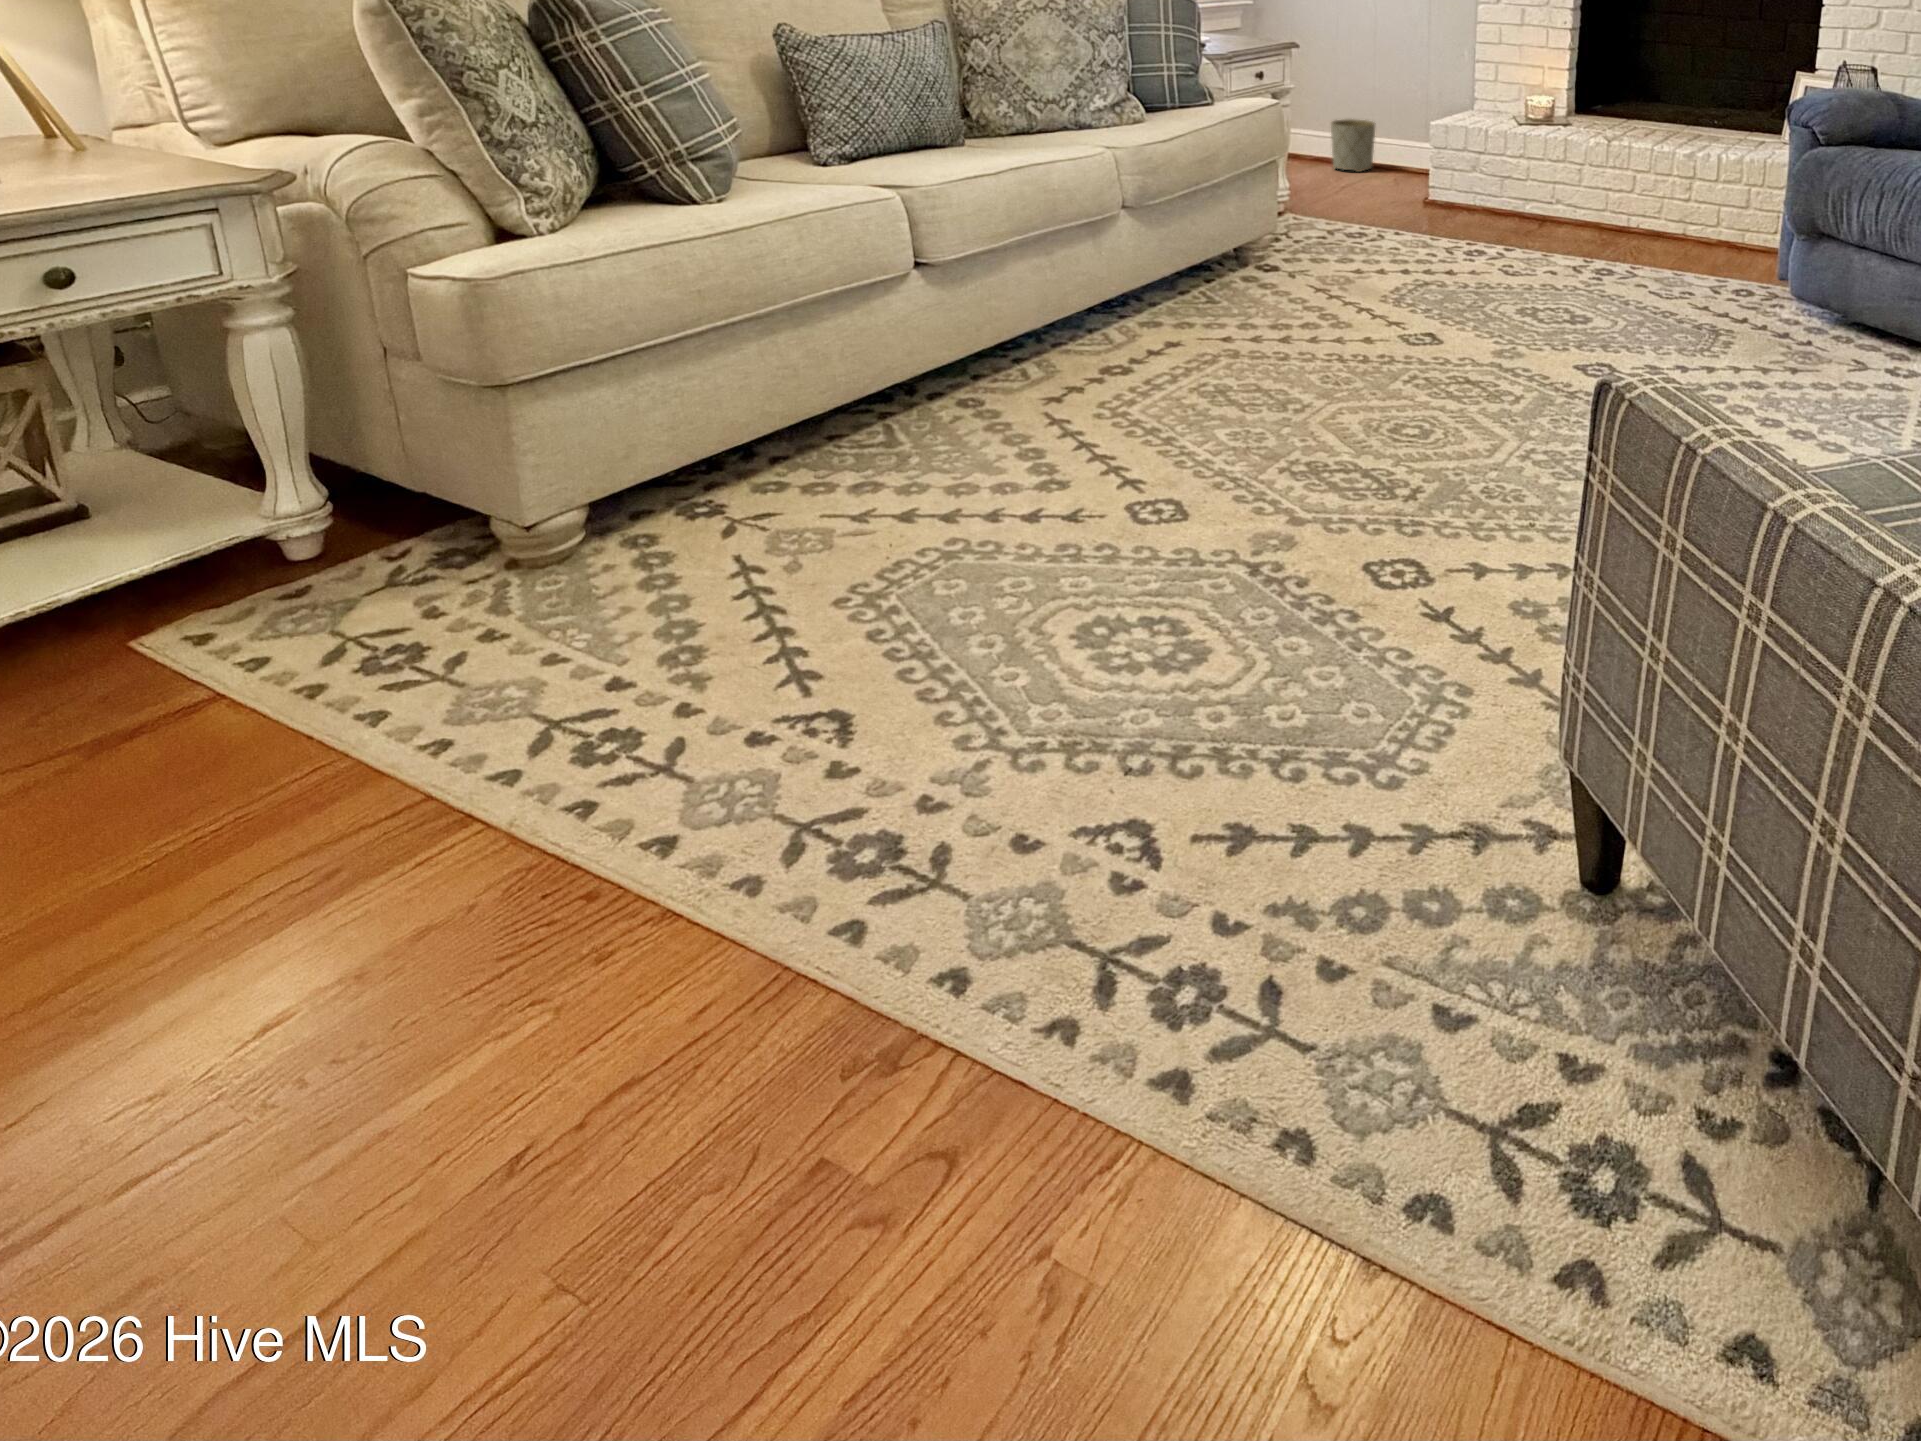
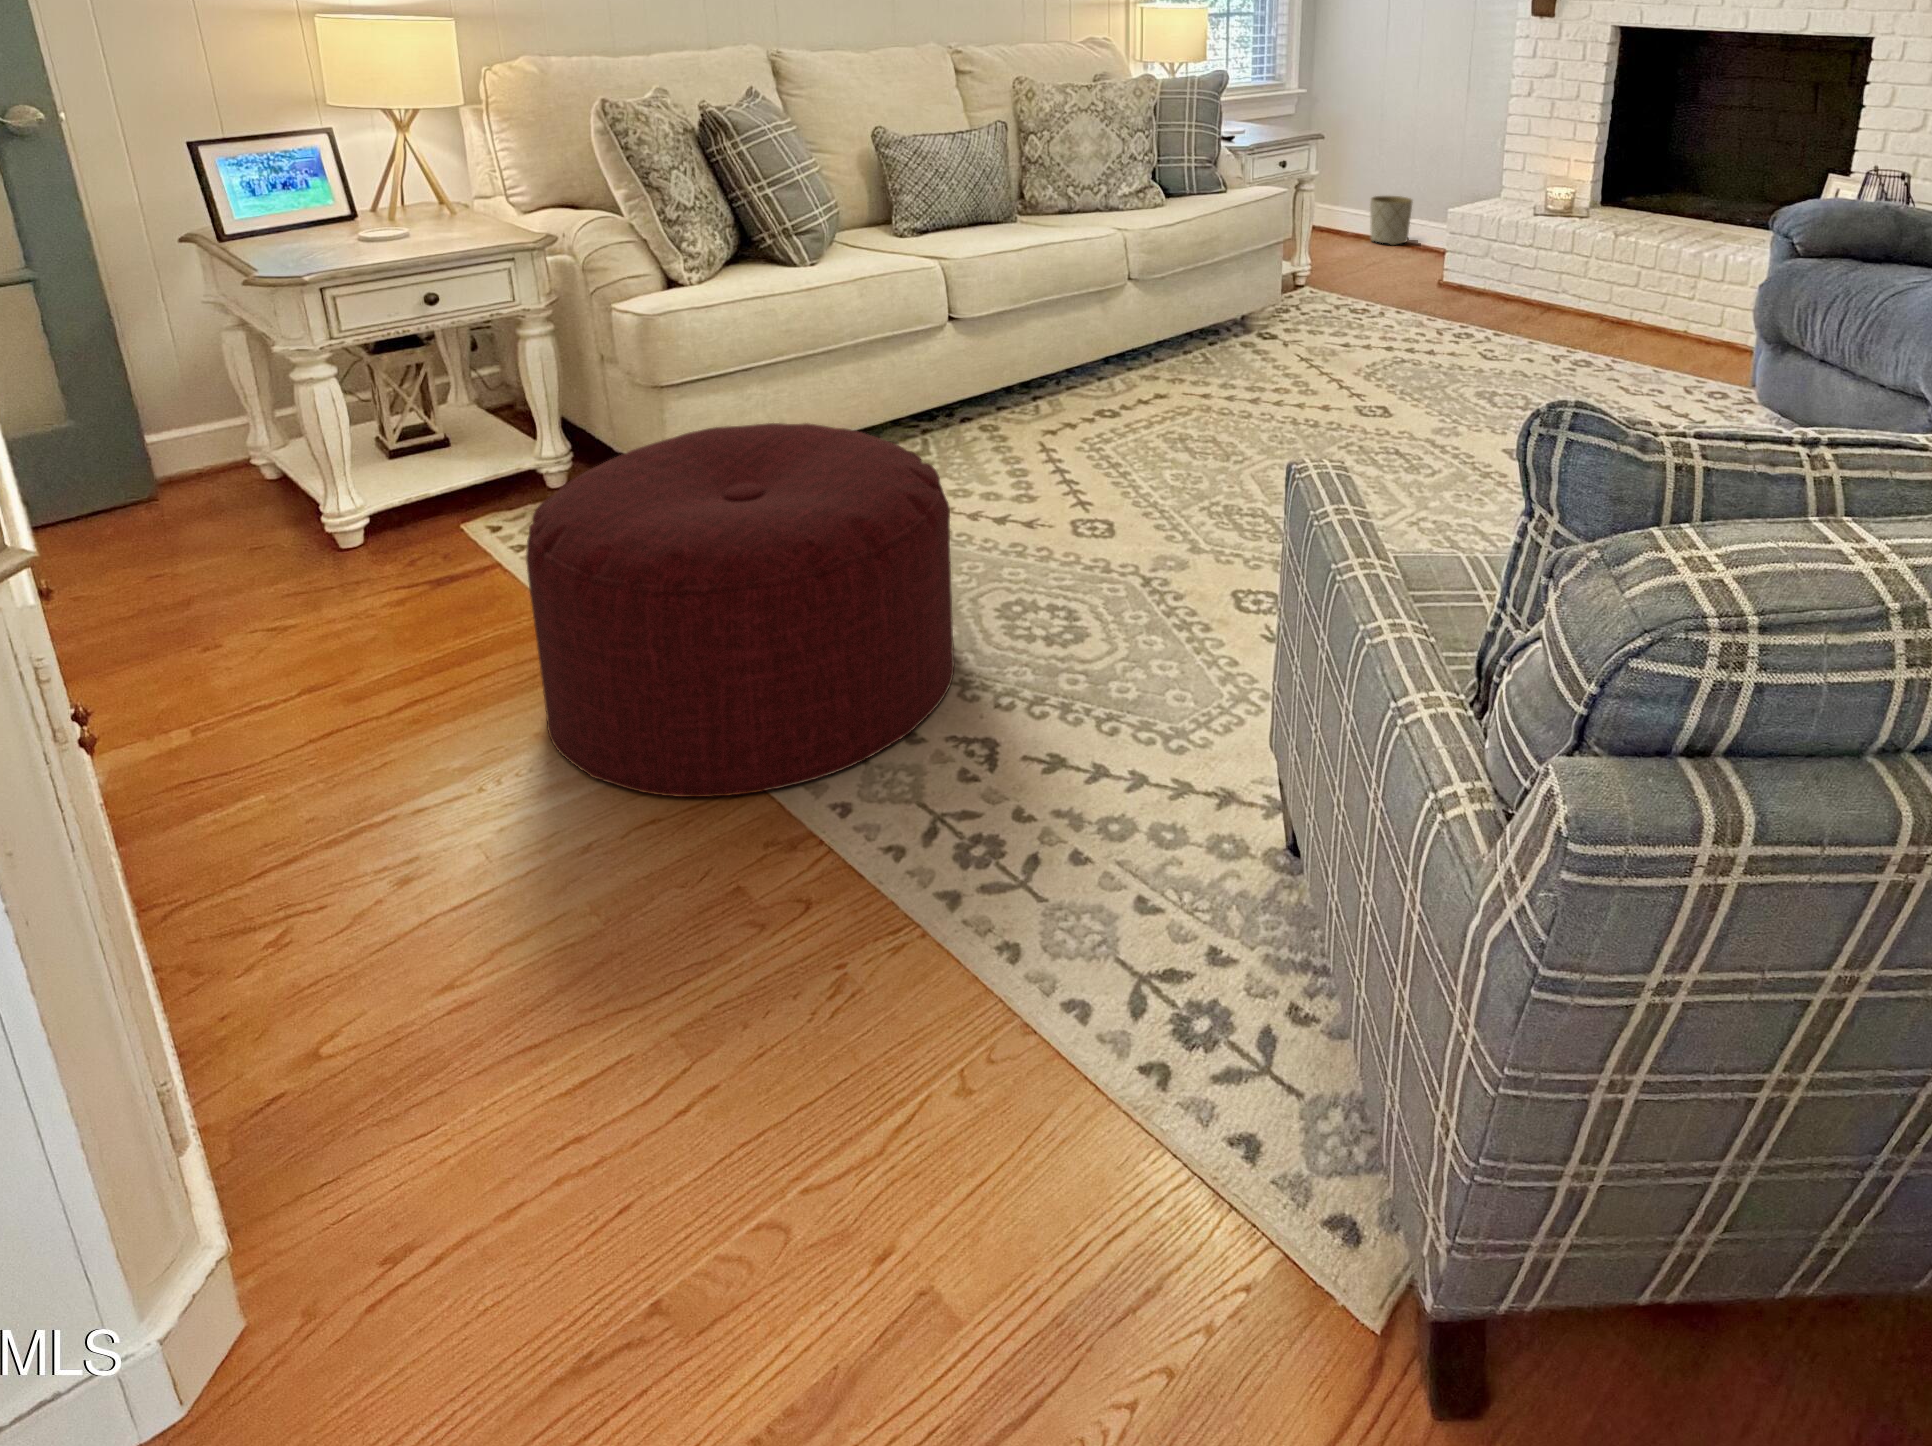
ottoman: none [316,415,1049,1028] -> present [526,423,954,797]

